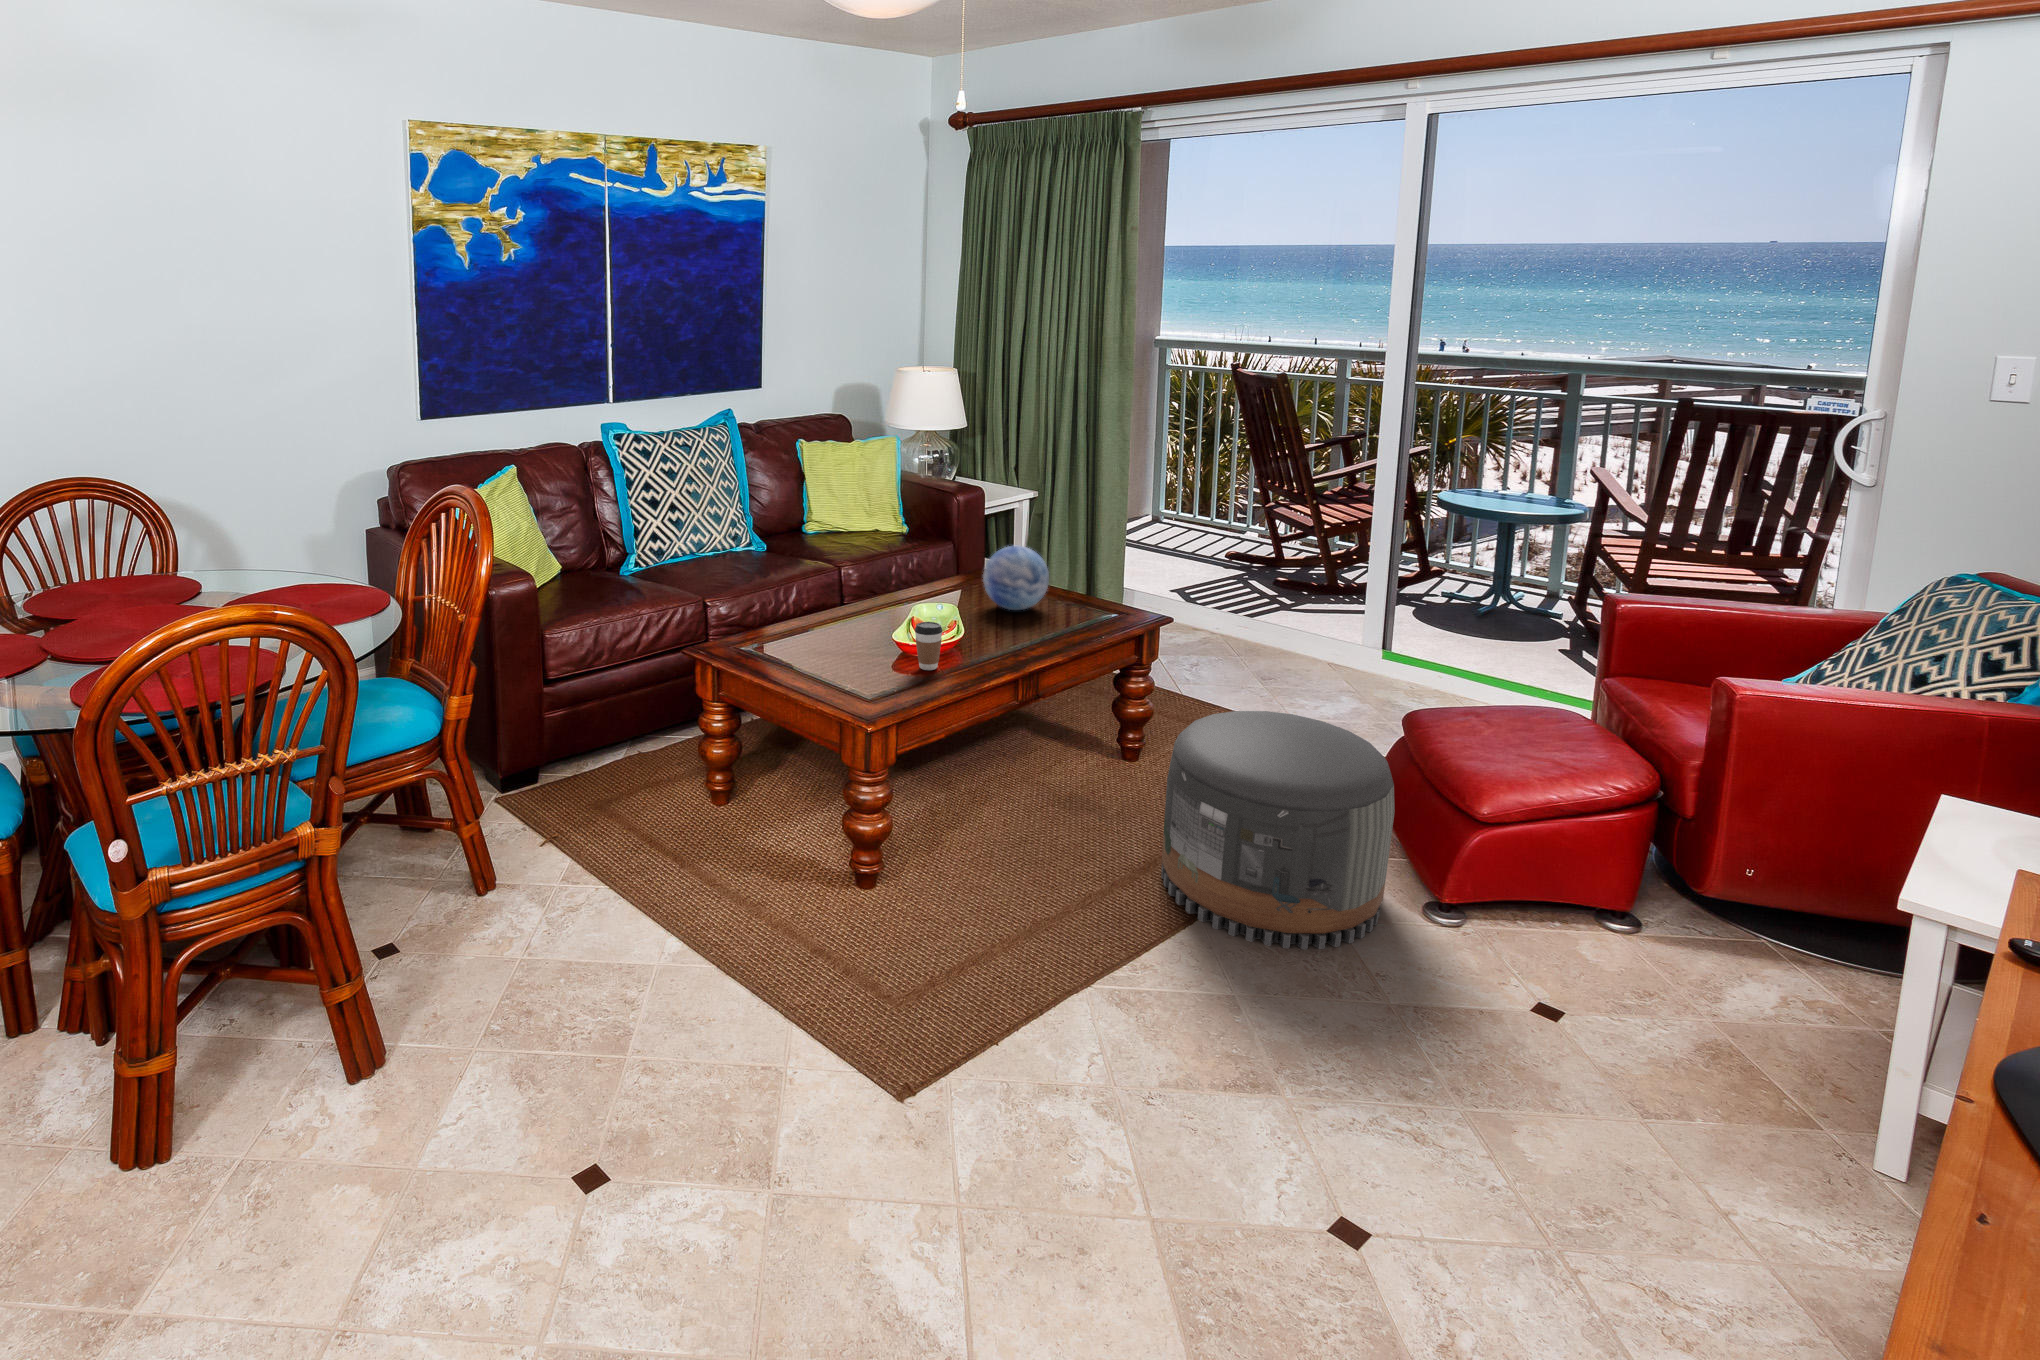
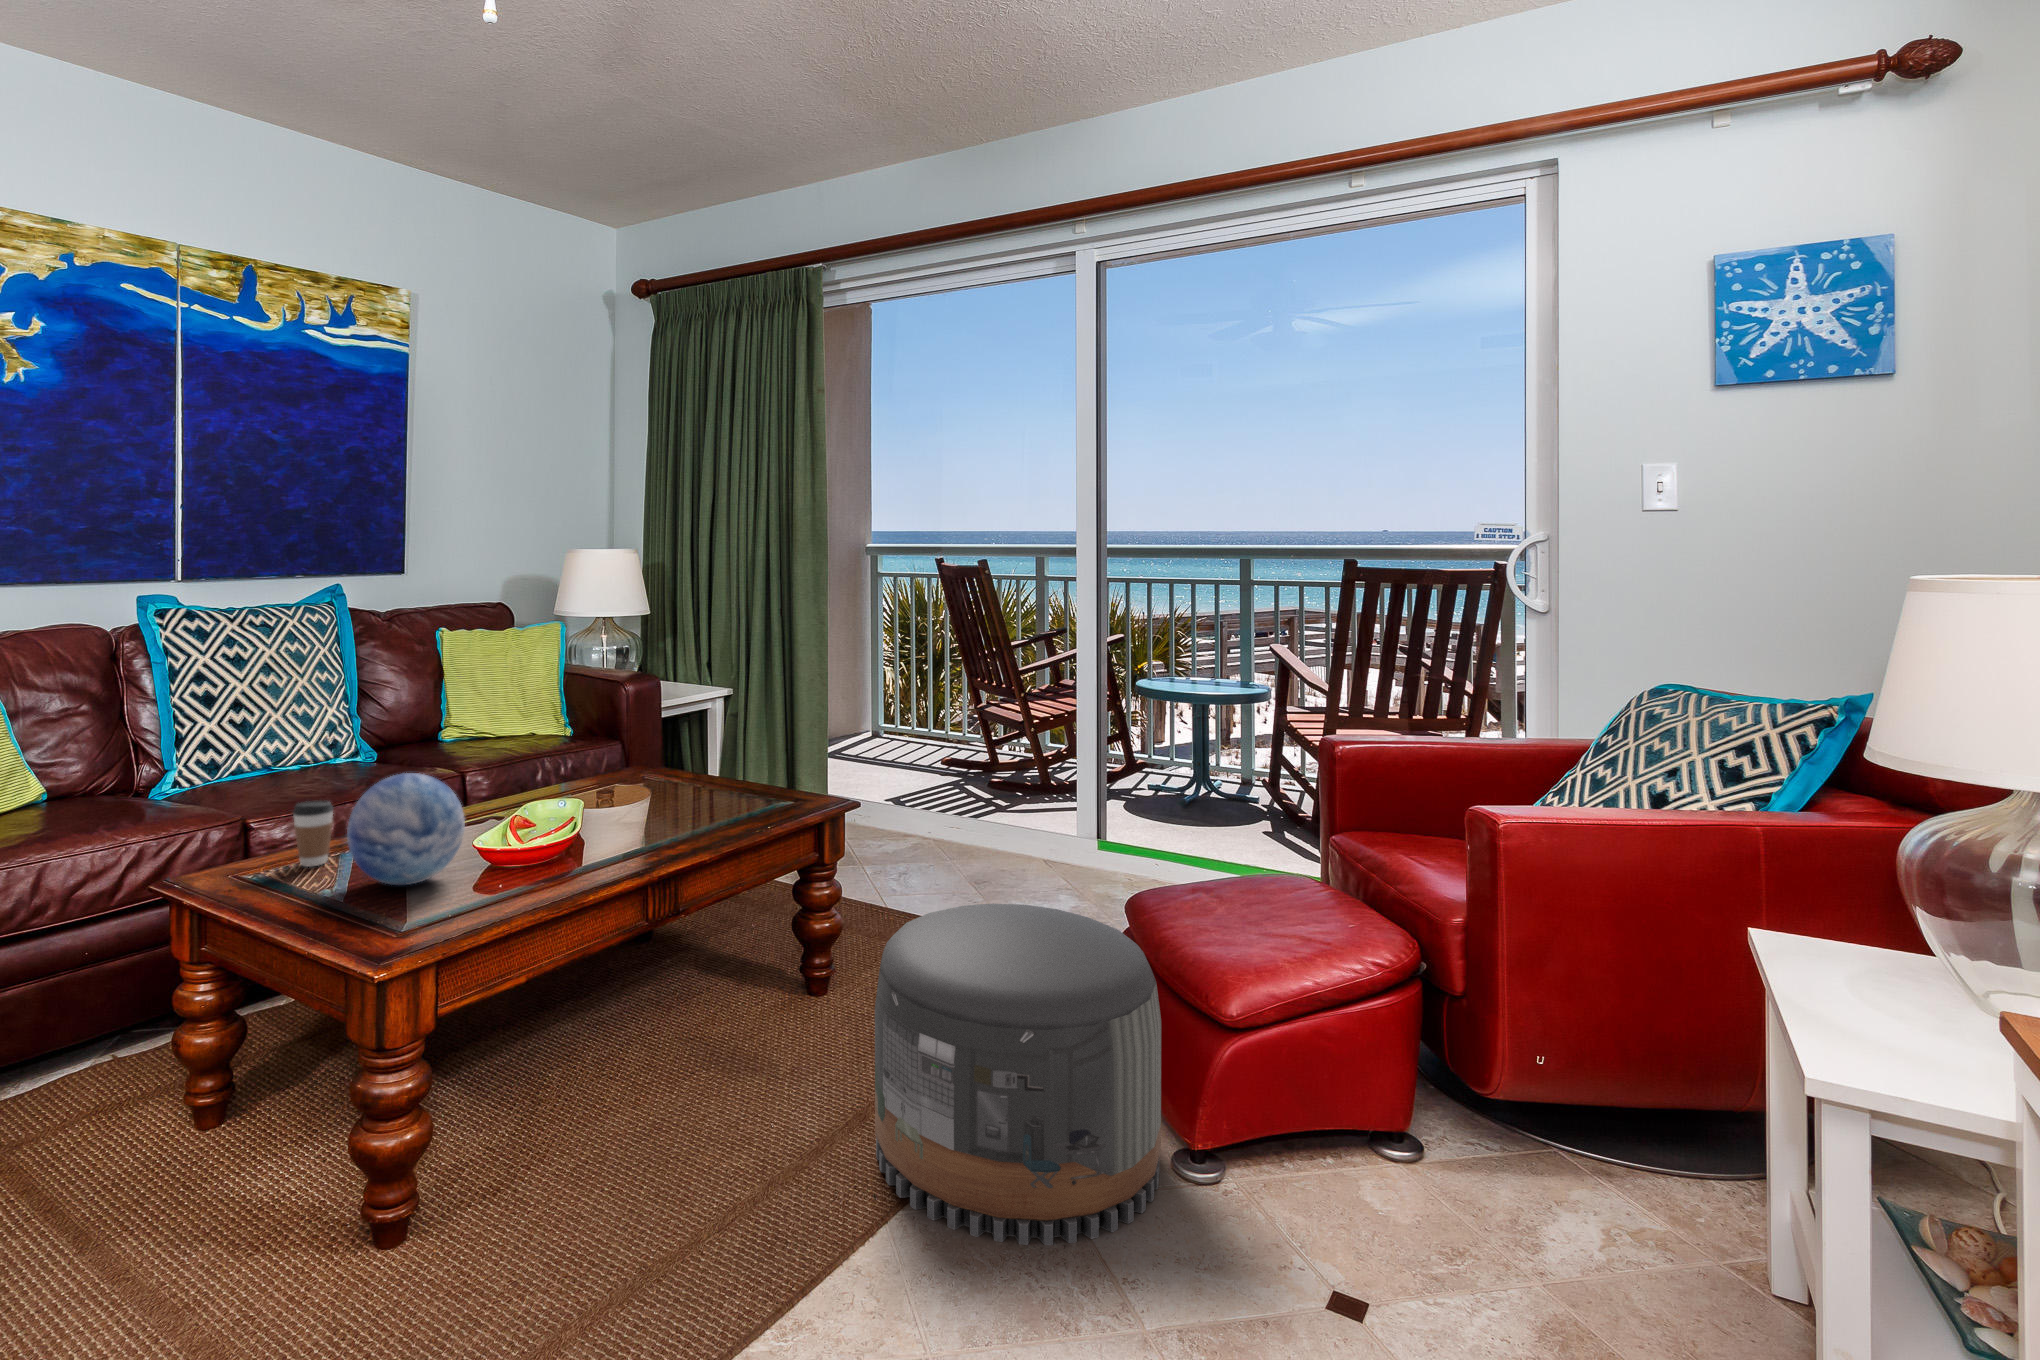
decorative orb: present [983,546,1049,610] -> present [347,773,465,885]
coffee cup: present [915,622,943,670] -> present [293,800,333,867]

